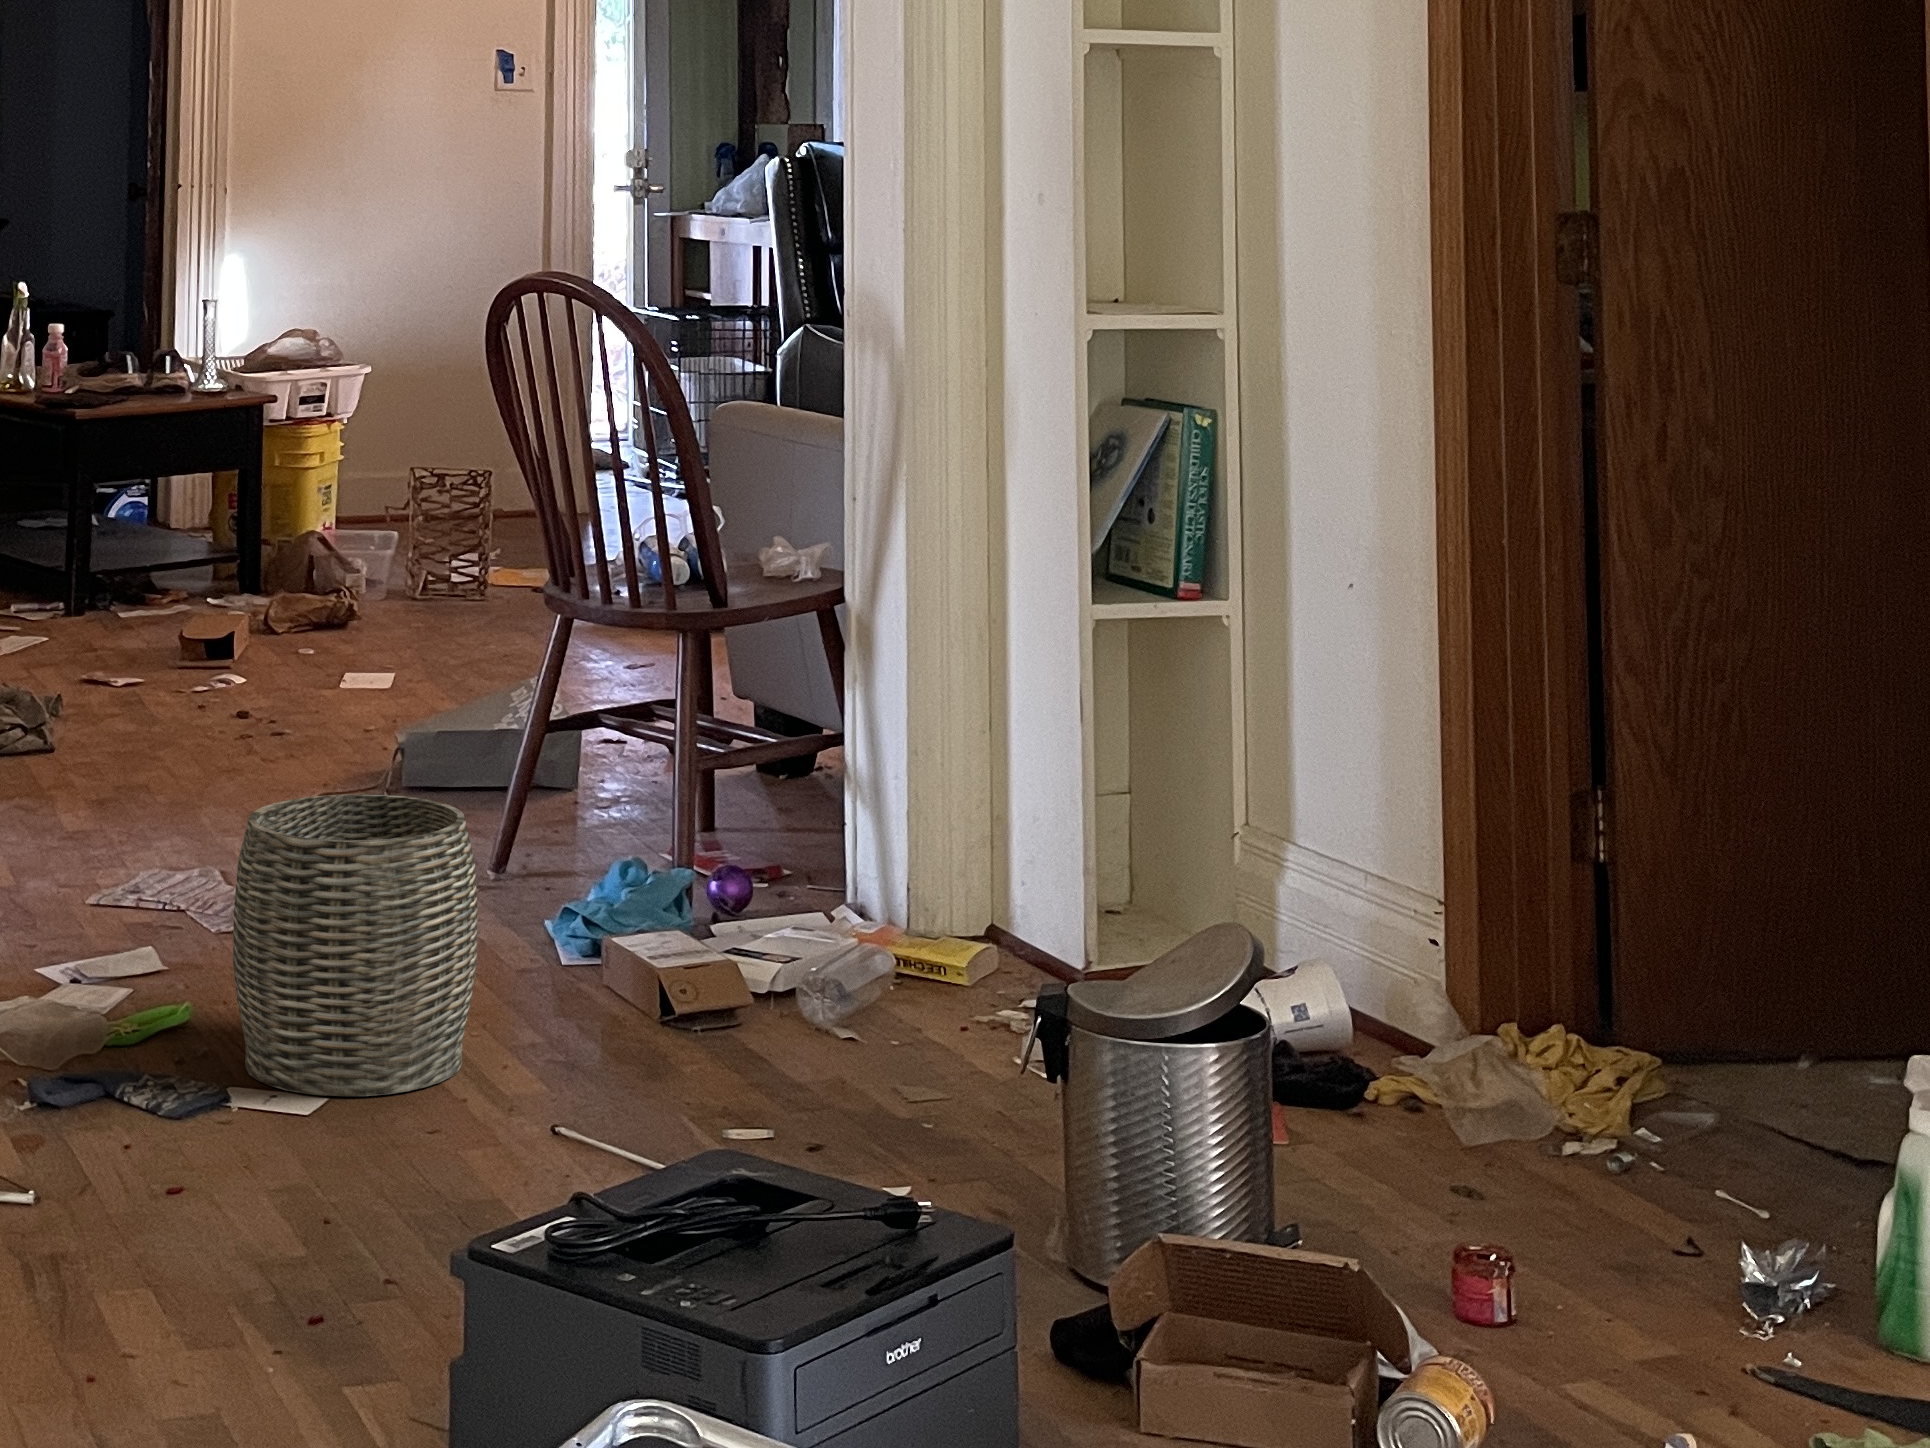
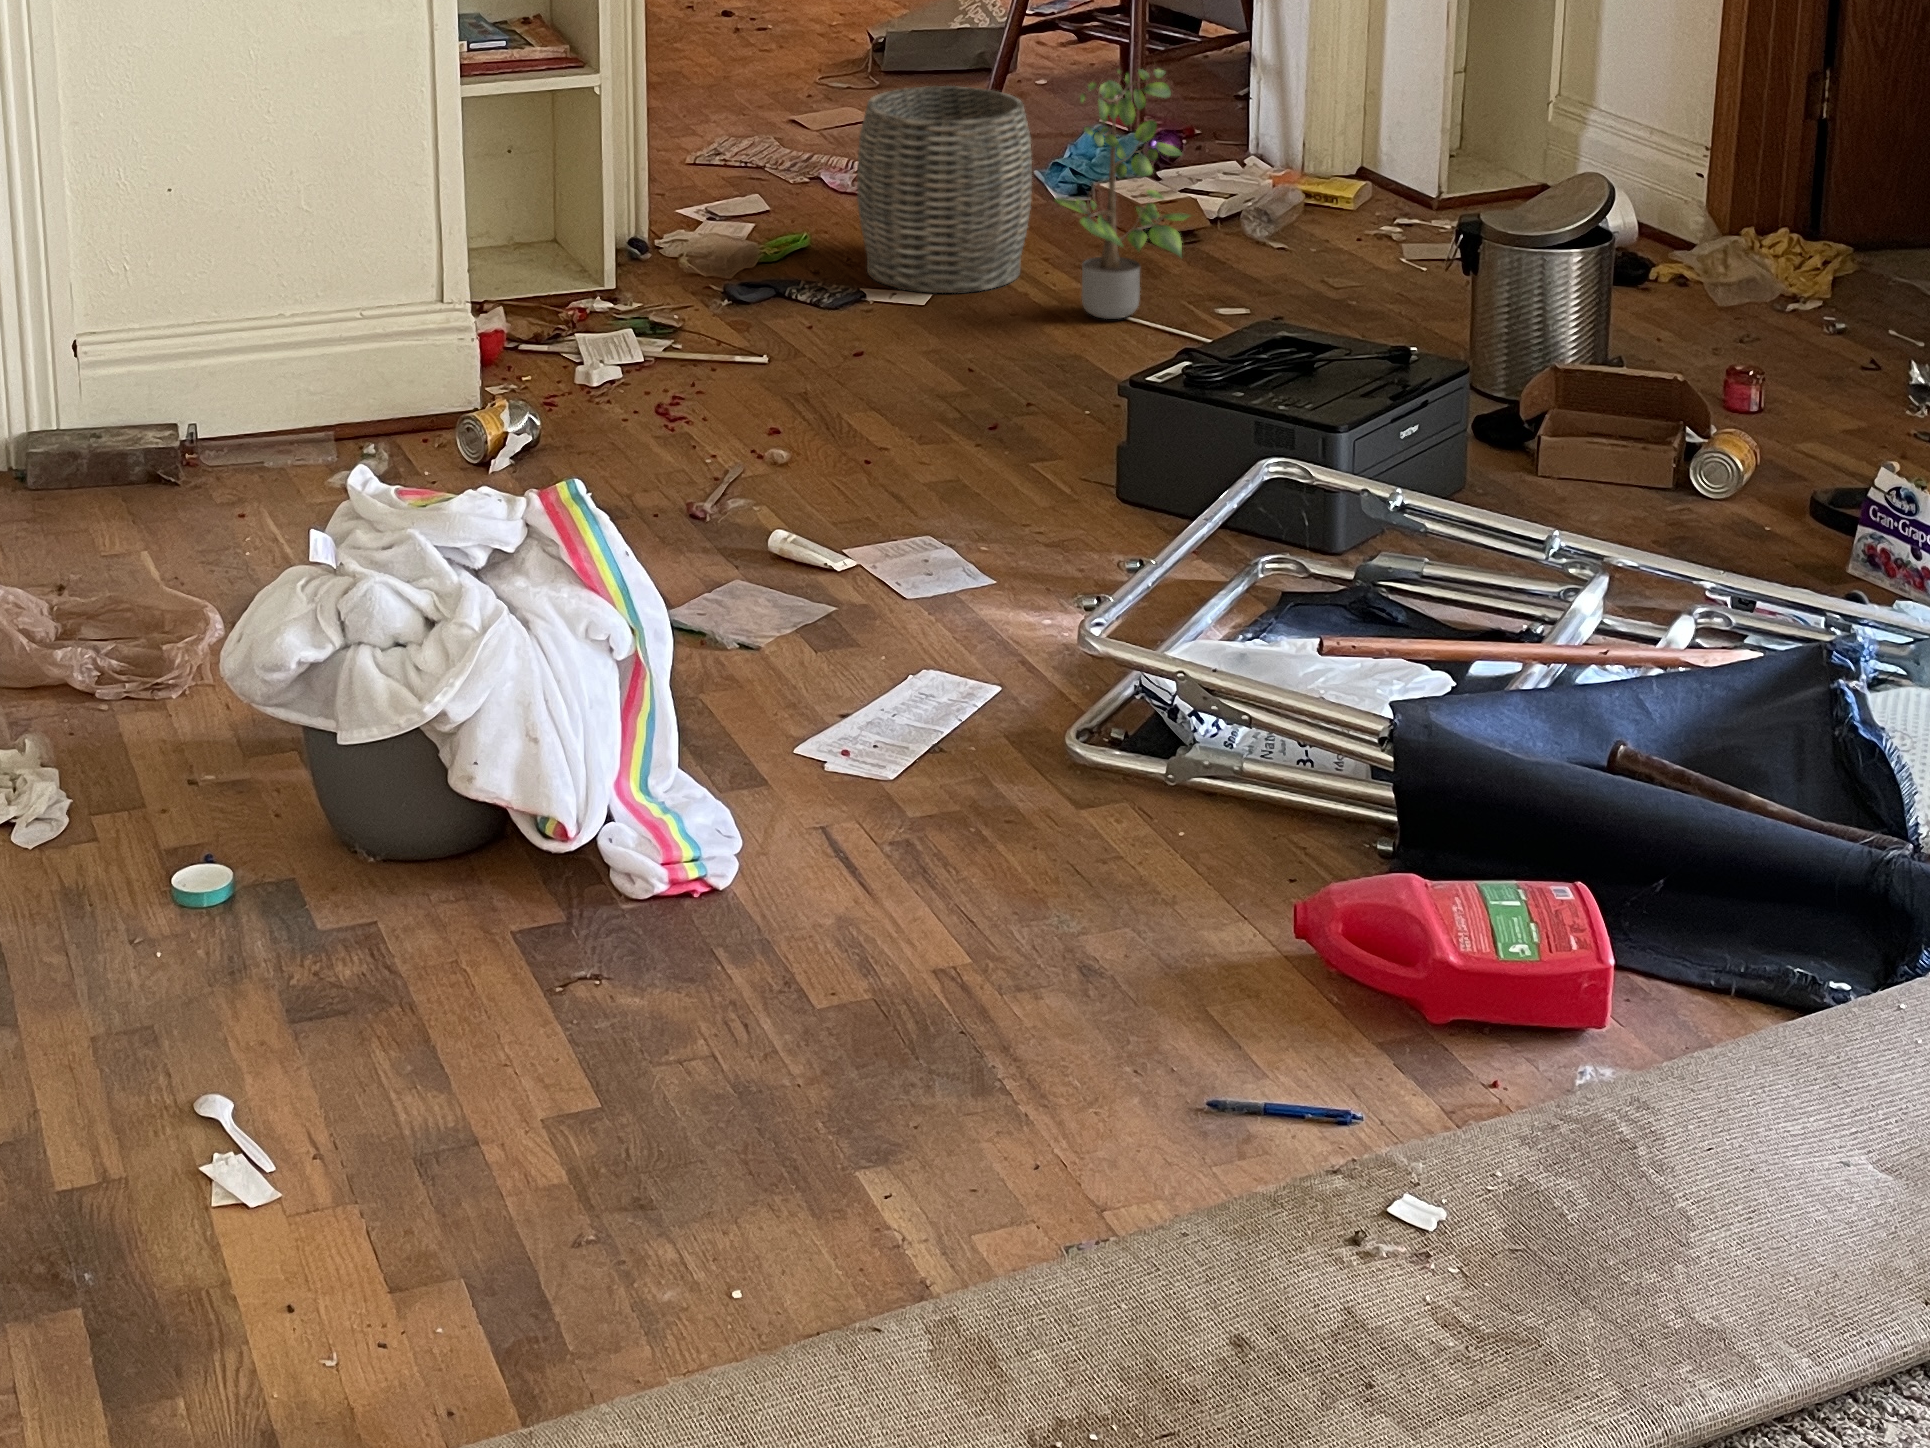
potted plant: none [480,756,691,1142] -> present [1055,69,1190,319]

